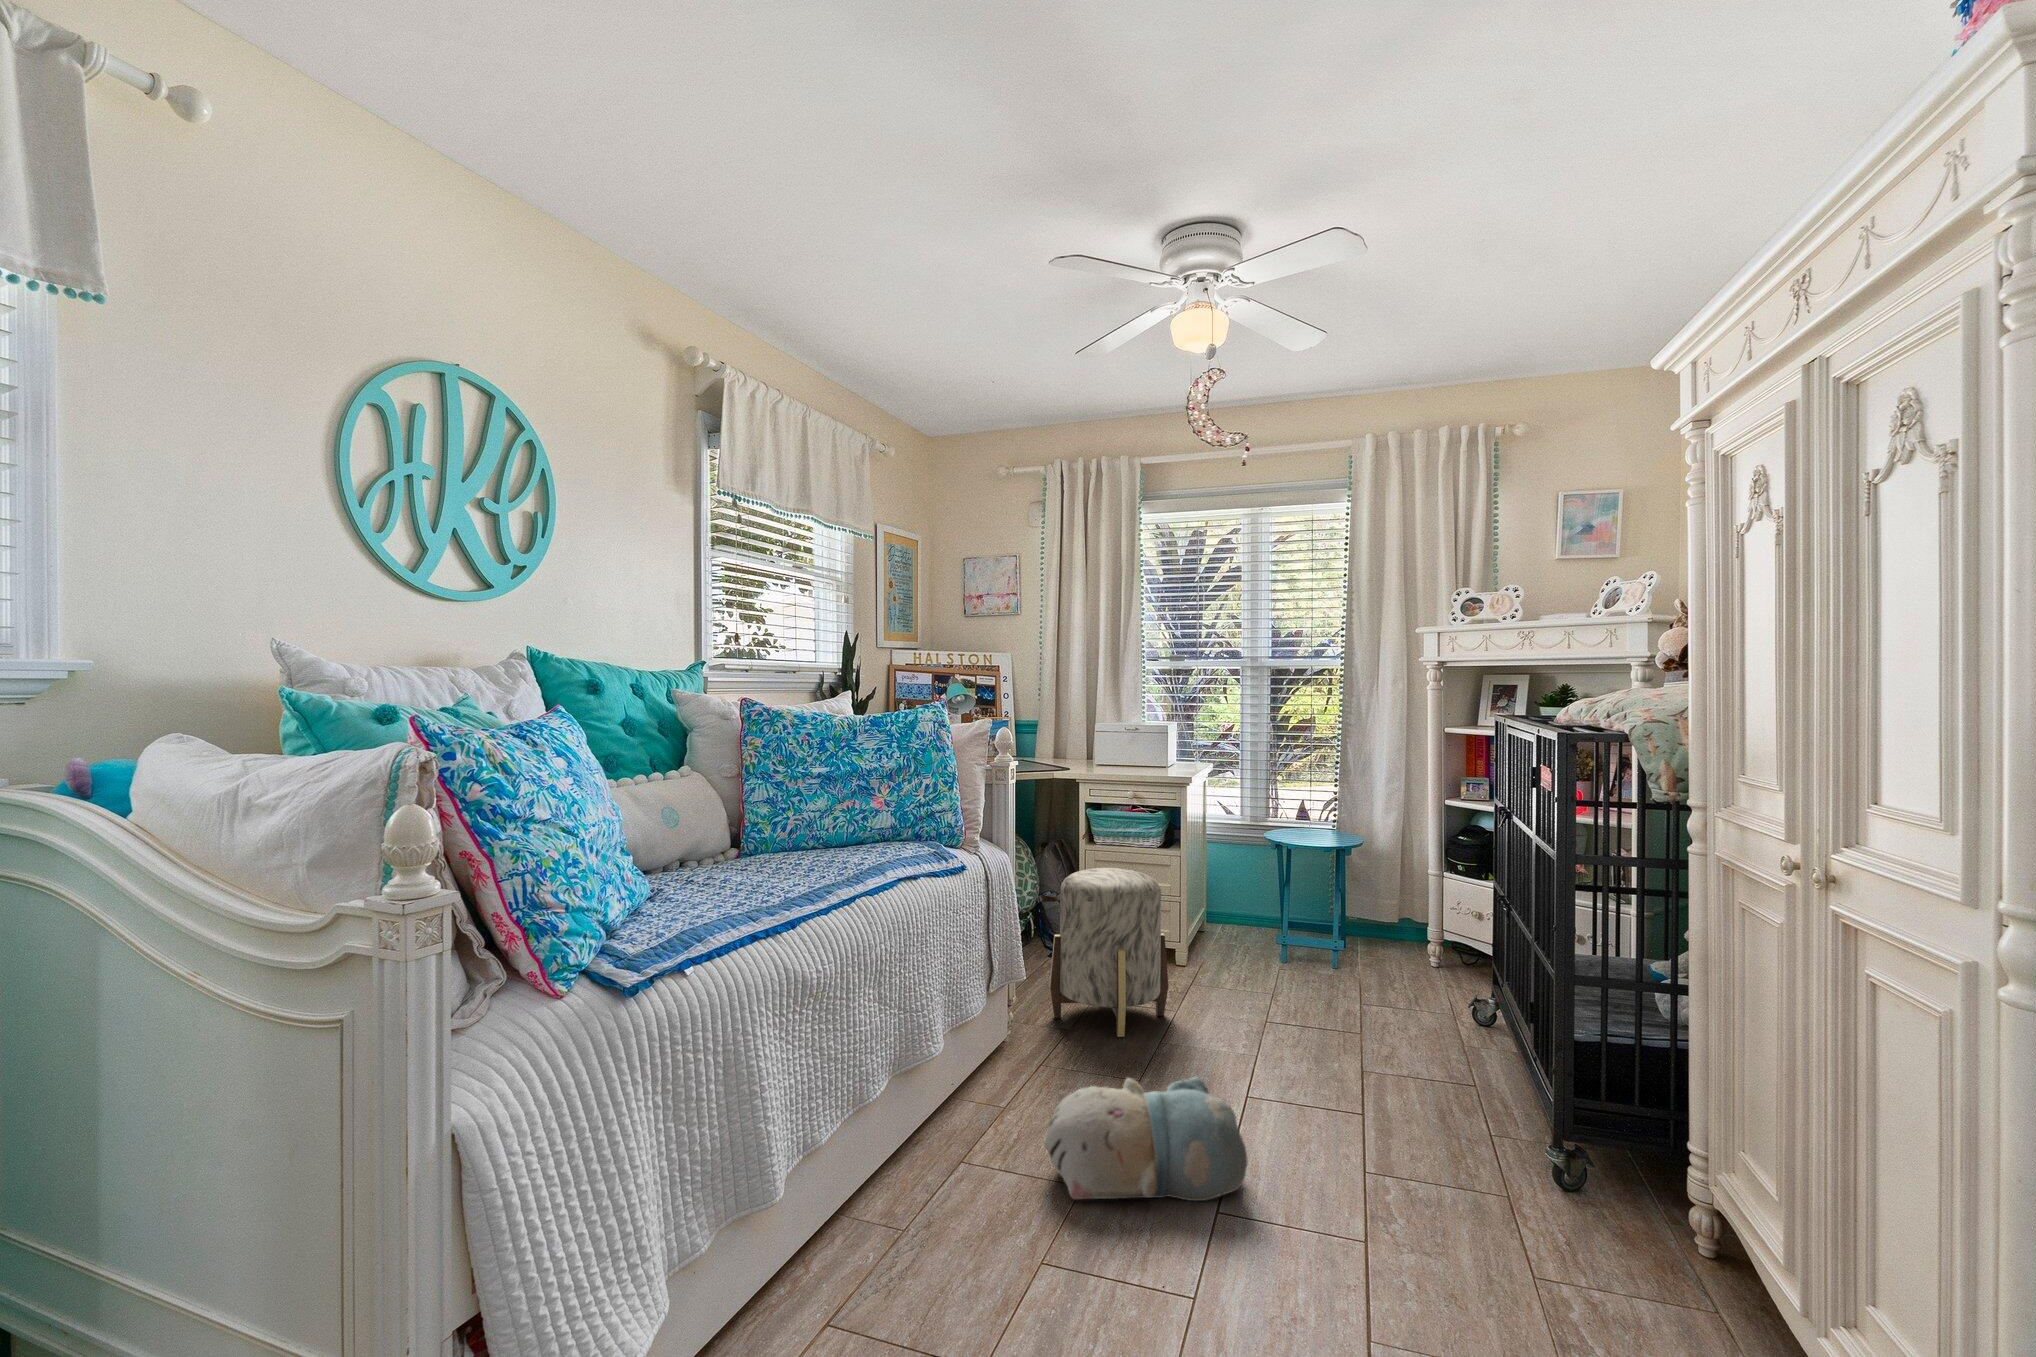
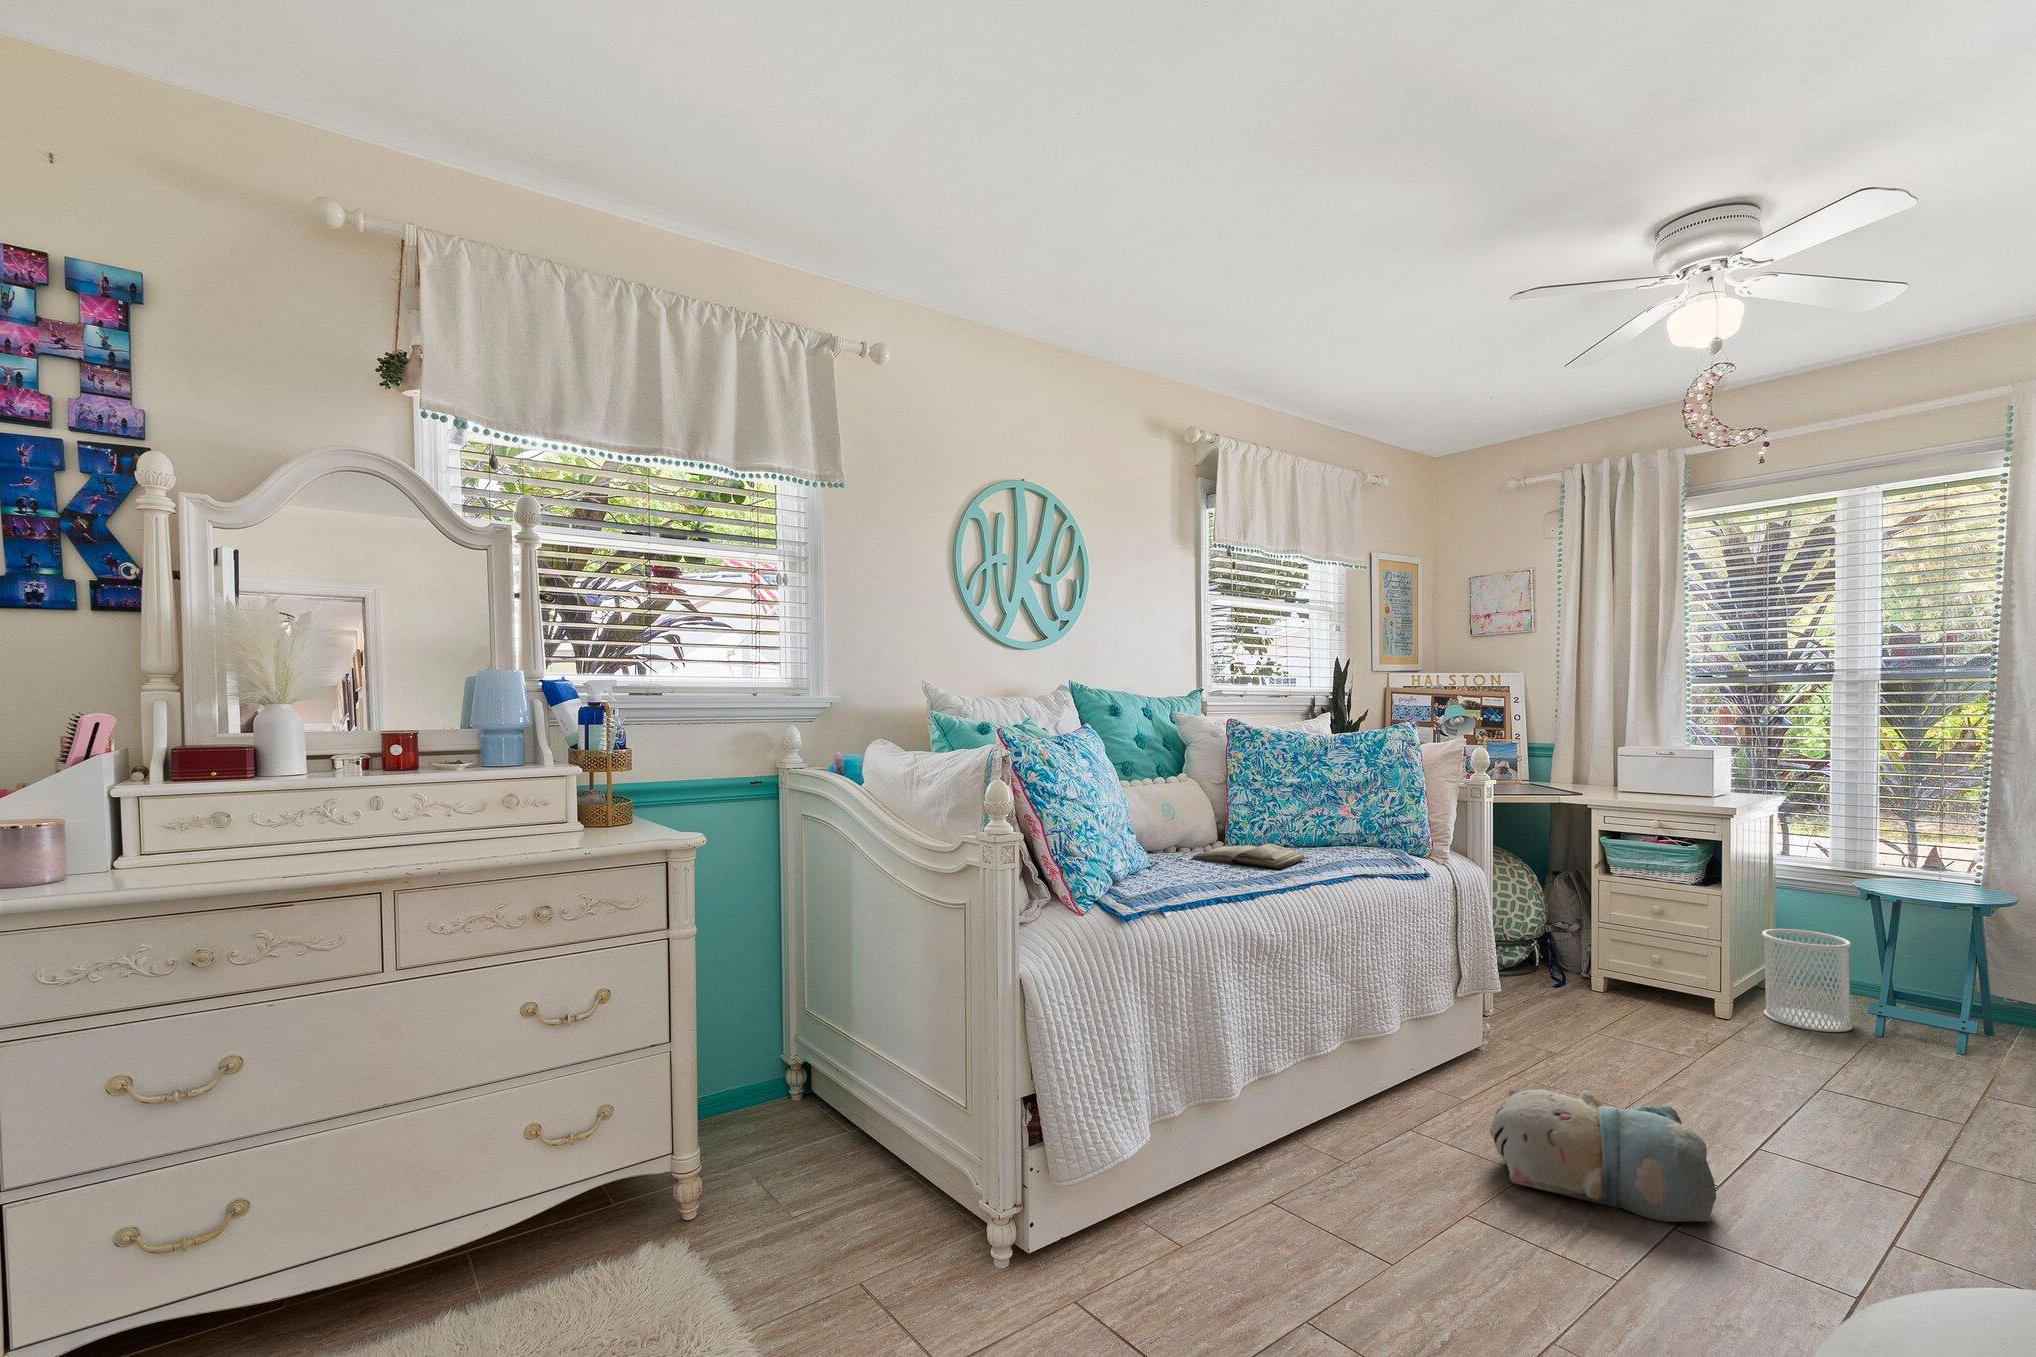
diary: none [702,849,842,882] -> present [1192,844,1306,869]
ottoman: present [1049,868,1169,1037] -> none [1539,896,1686,1072]
wastebasket: none [1204,878,1264,963] -> present [1762,929,1853,1032]

